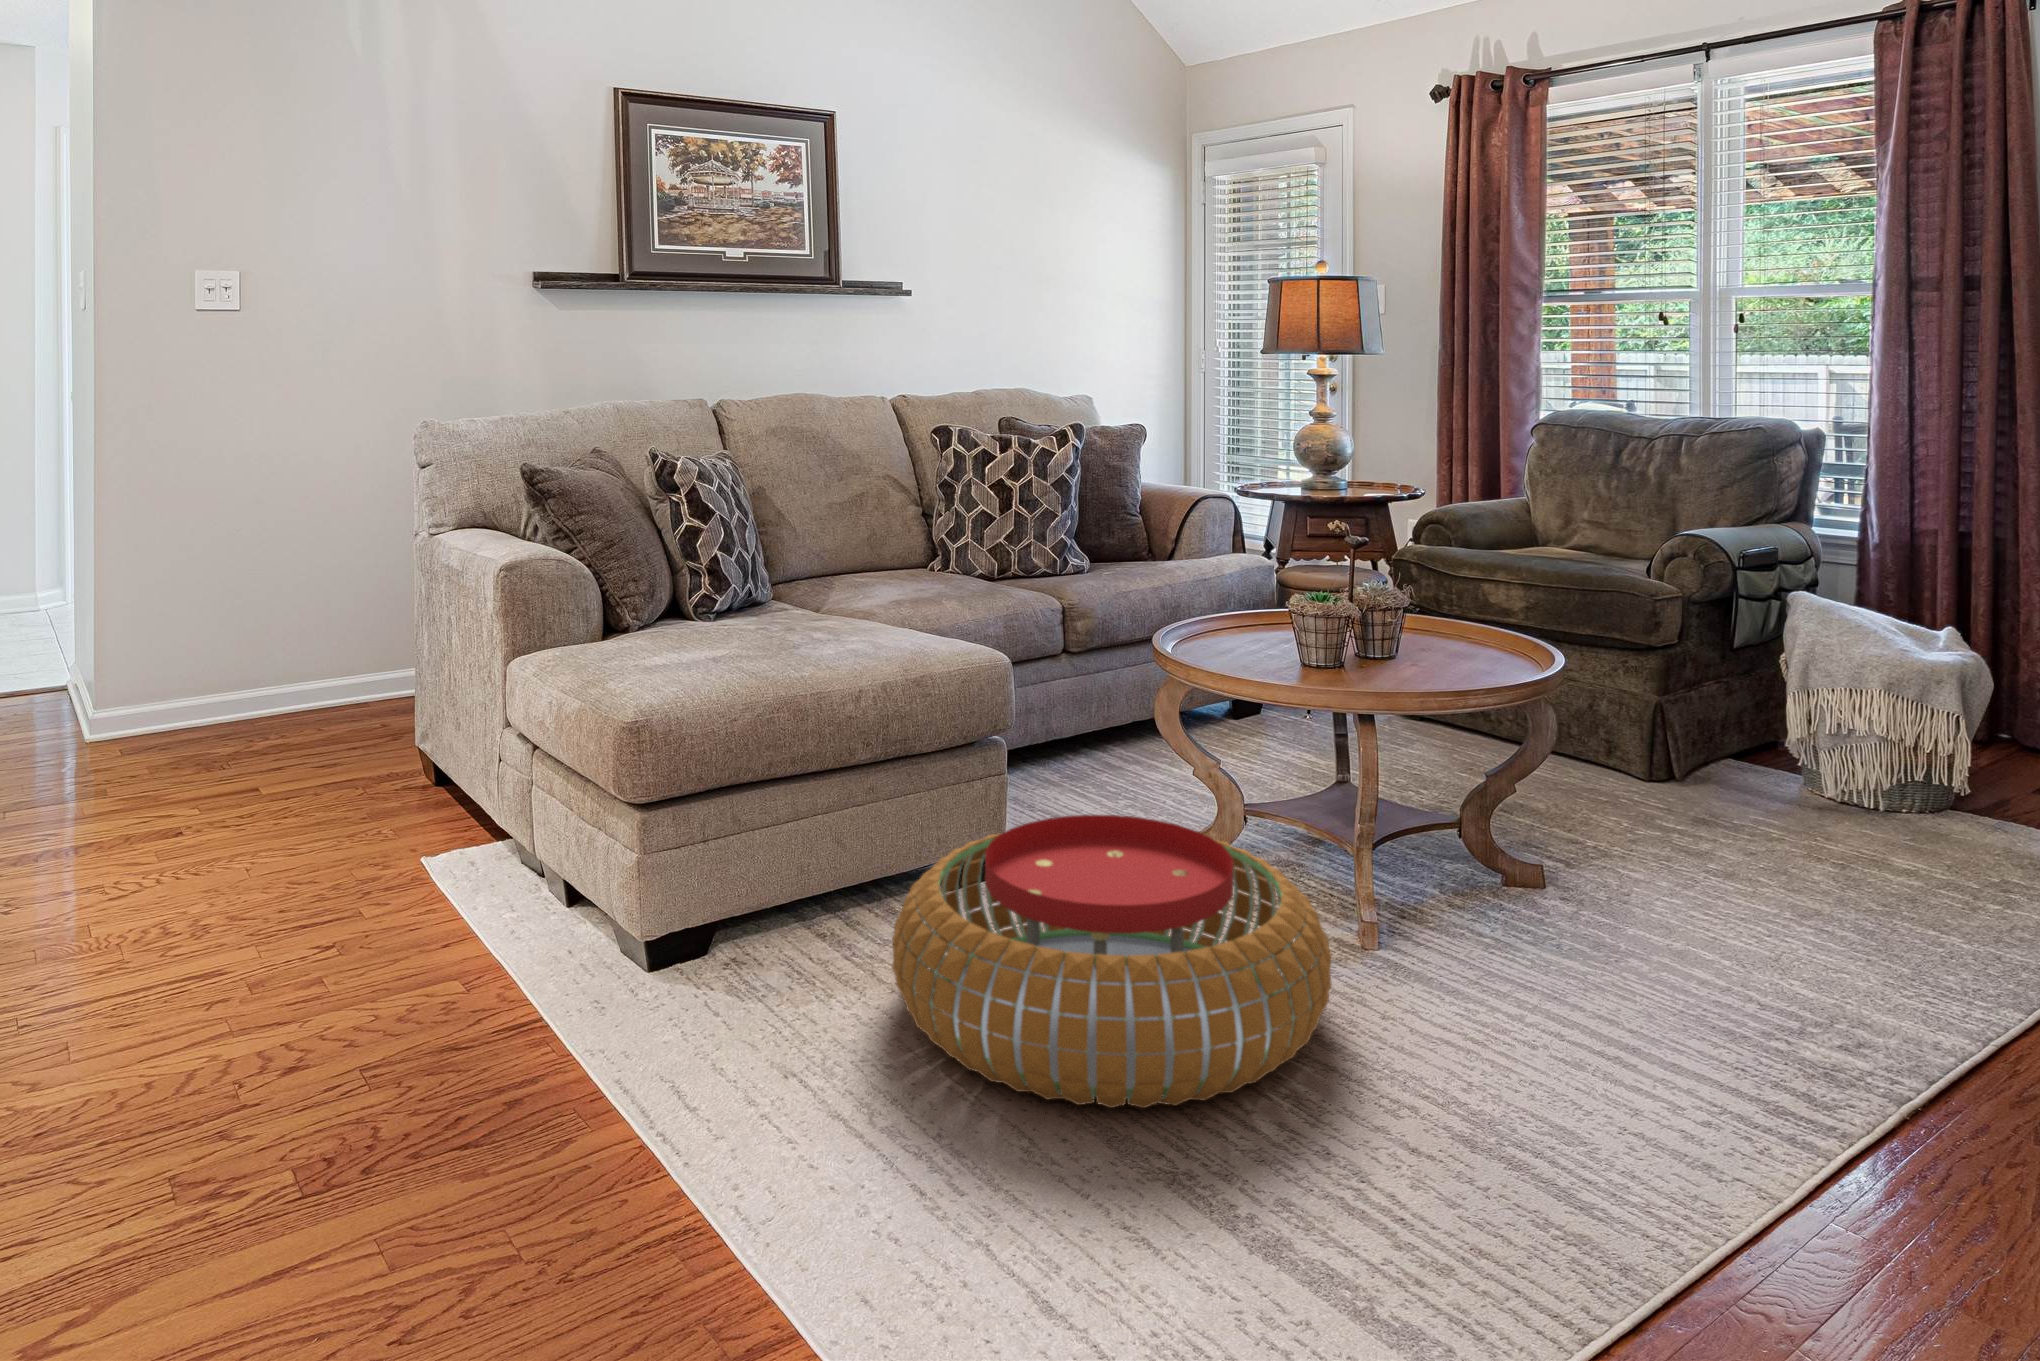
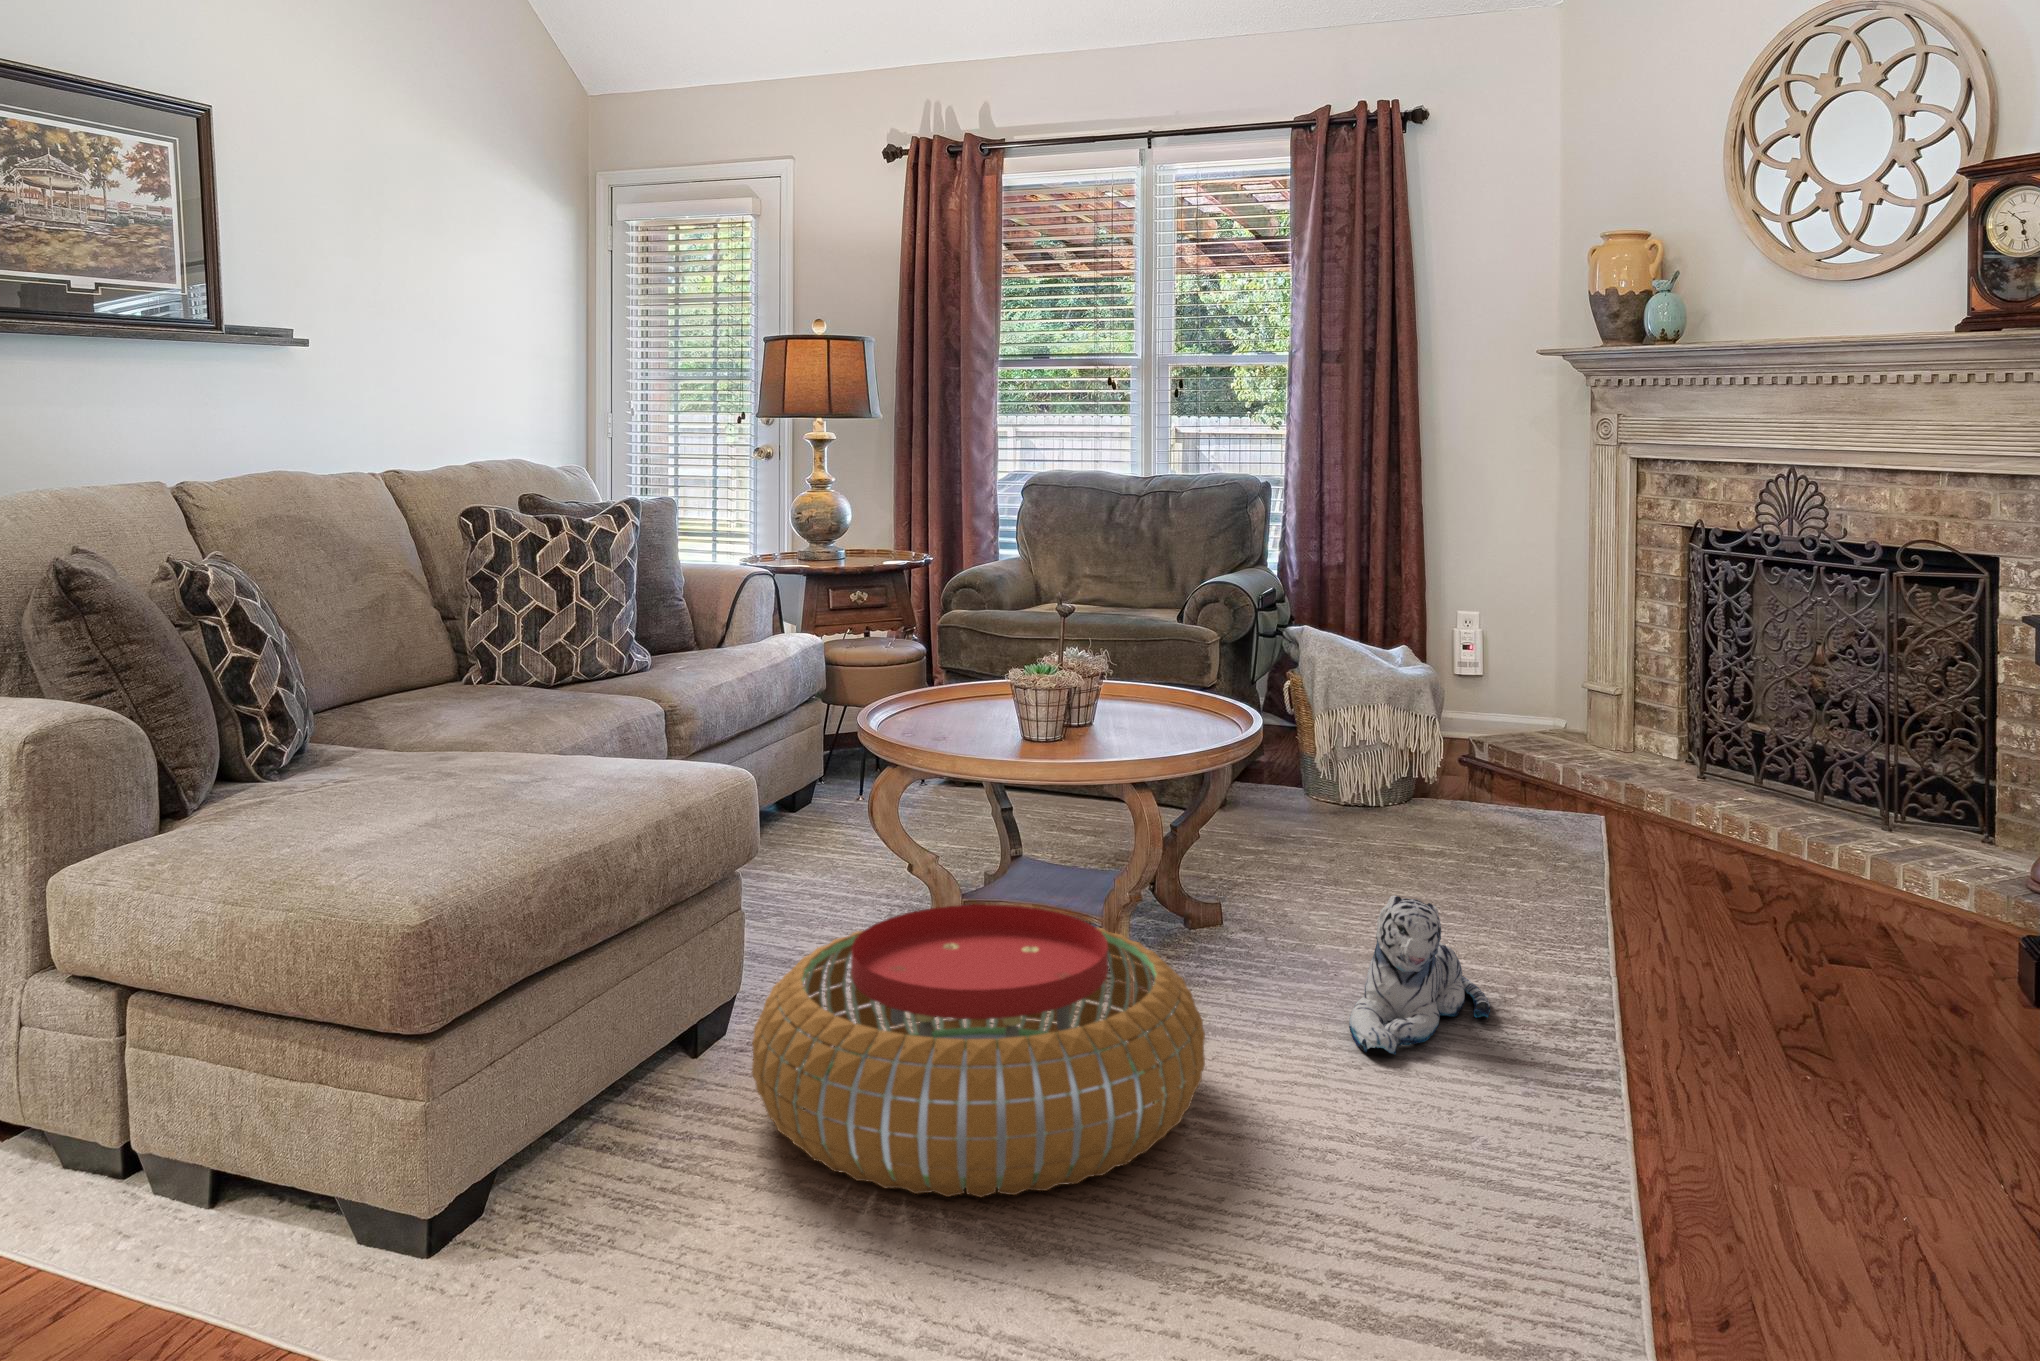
plush toy: none [1553,904,1782,1084] -> present [1349,895,1490,1054]

